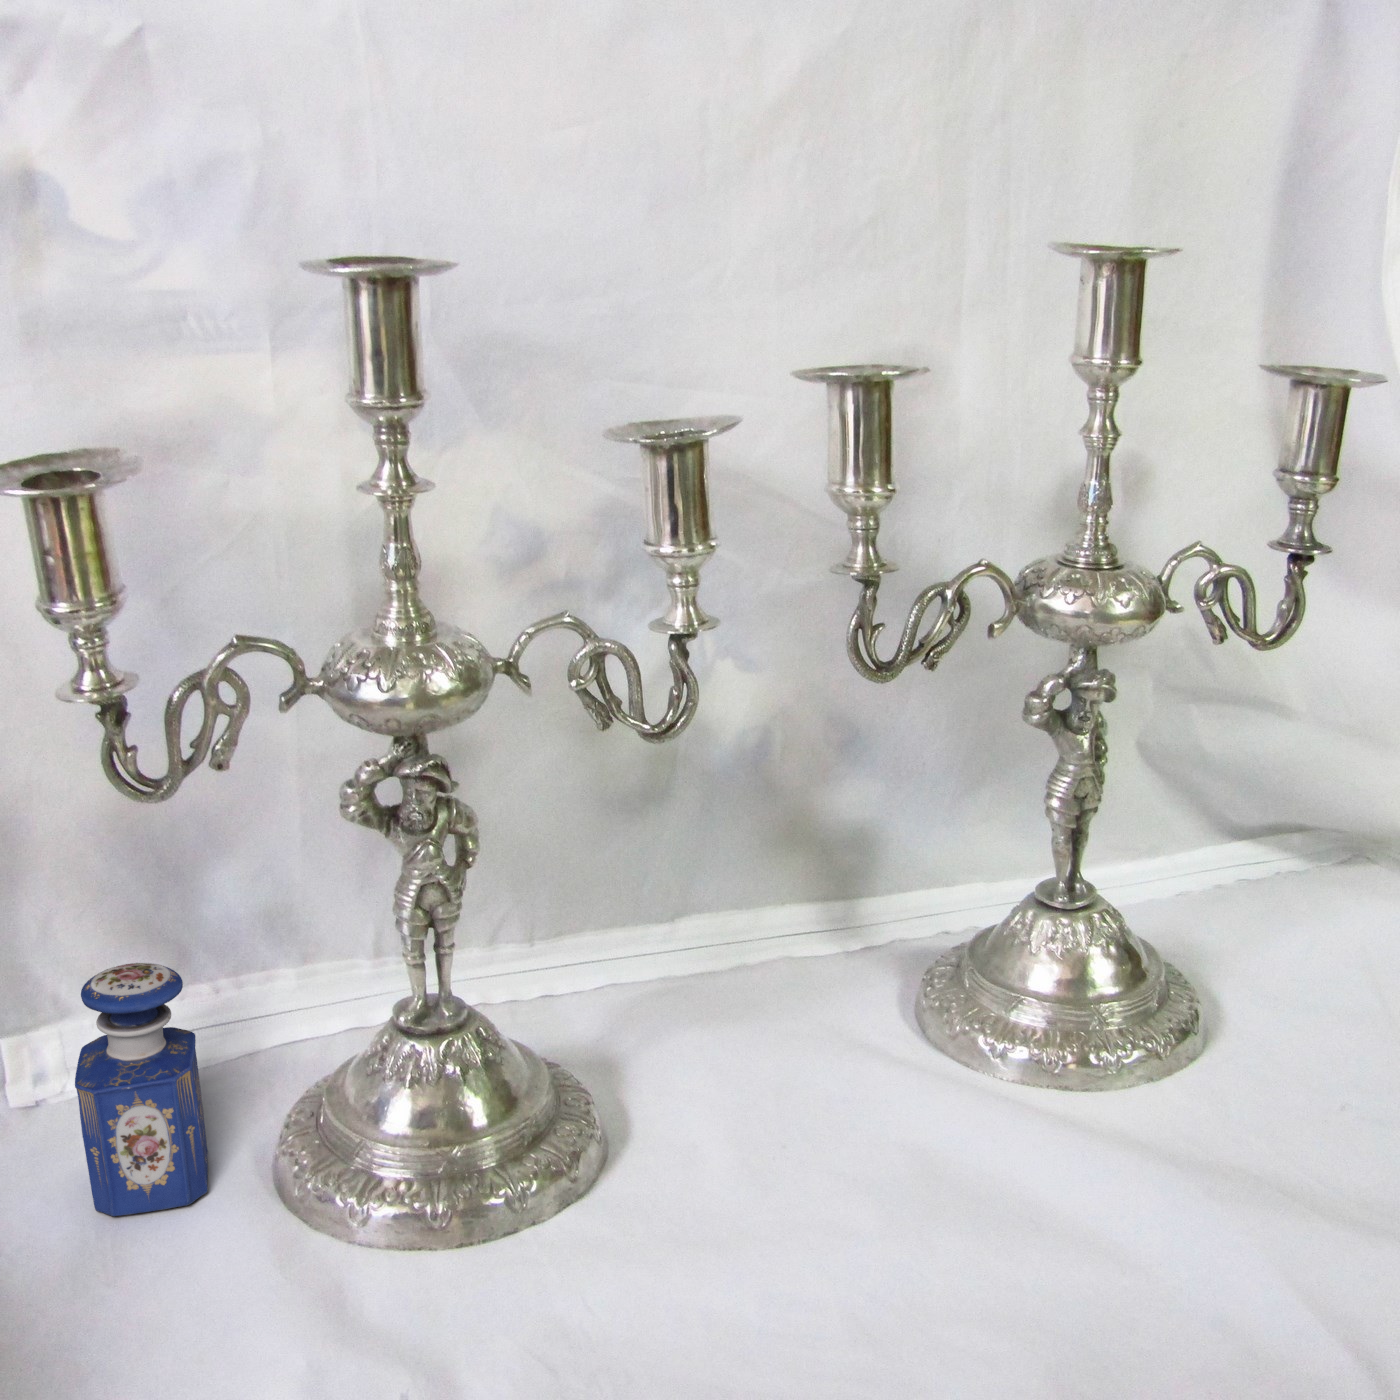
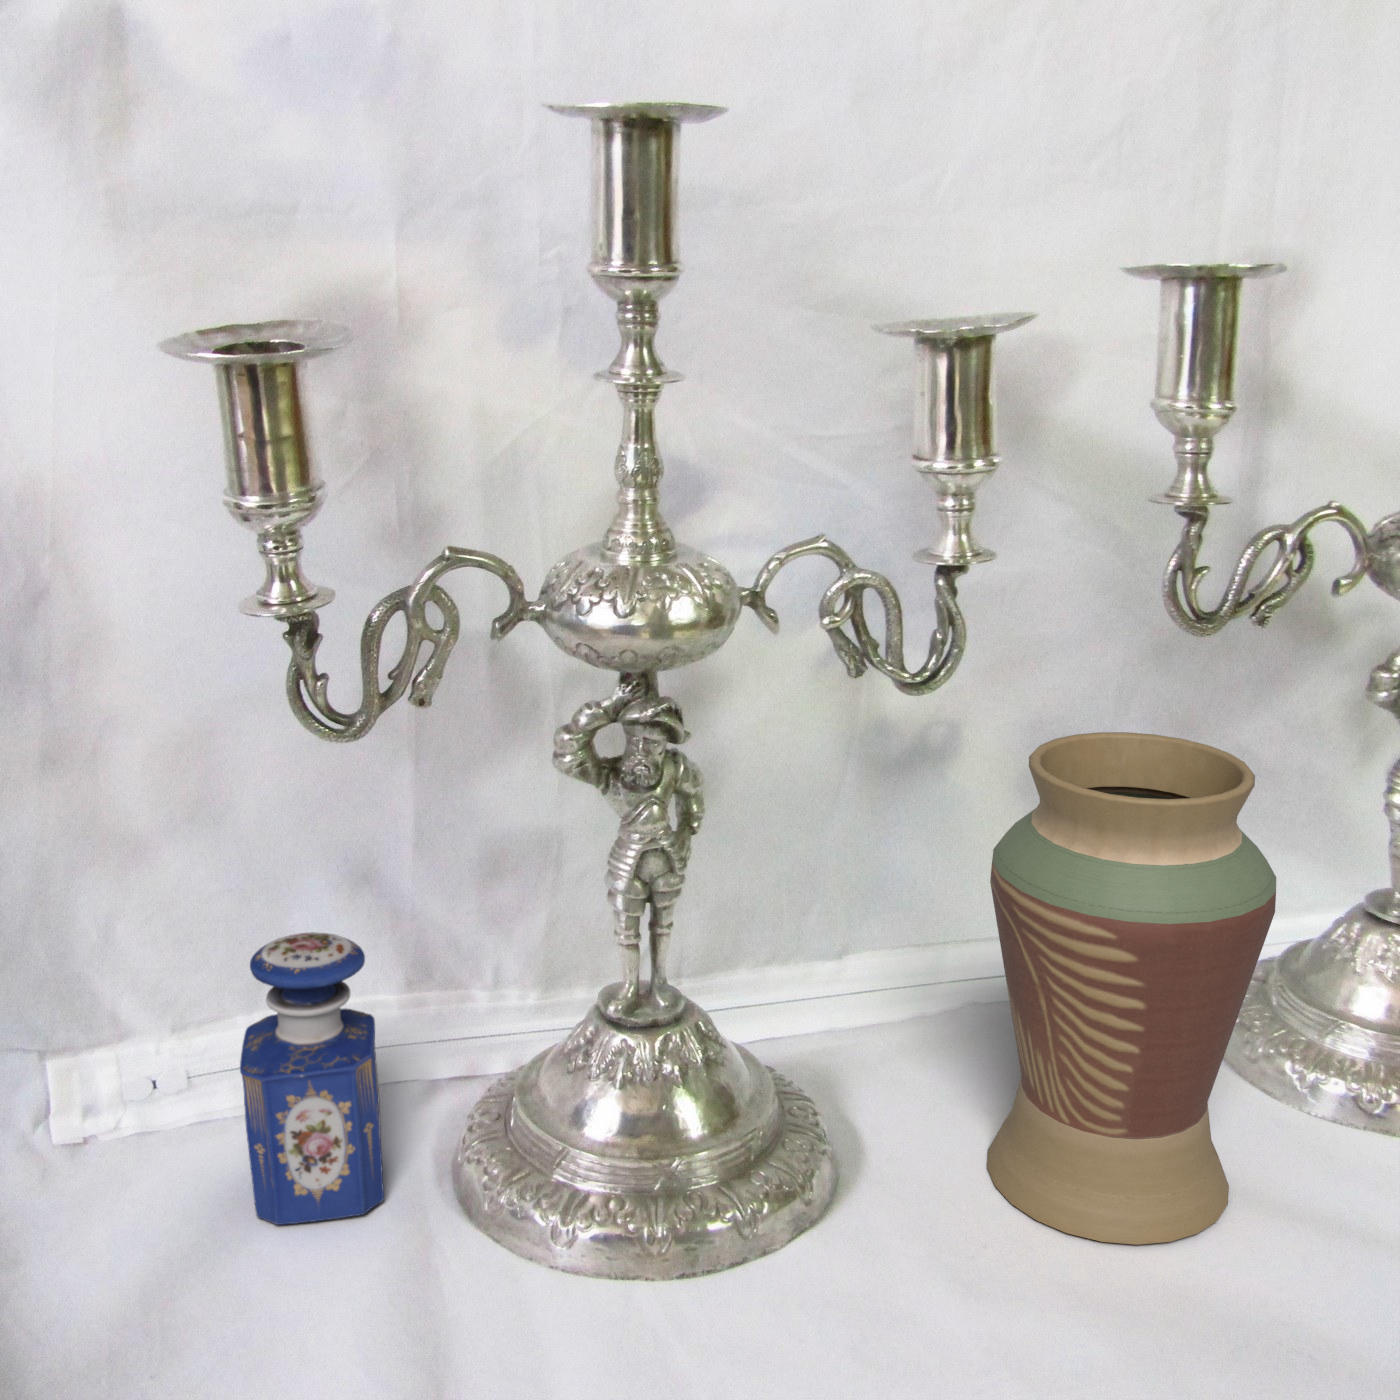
vase: none [725,768,961,1205] -> present [987,732,1276,1245]

